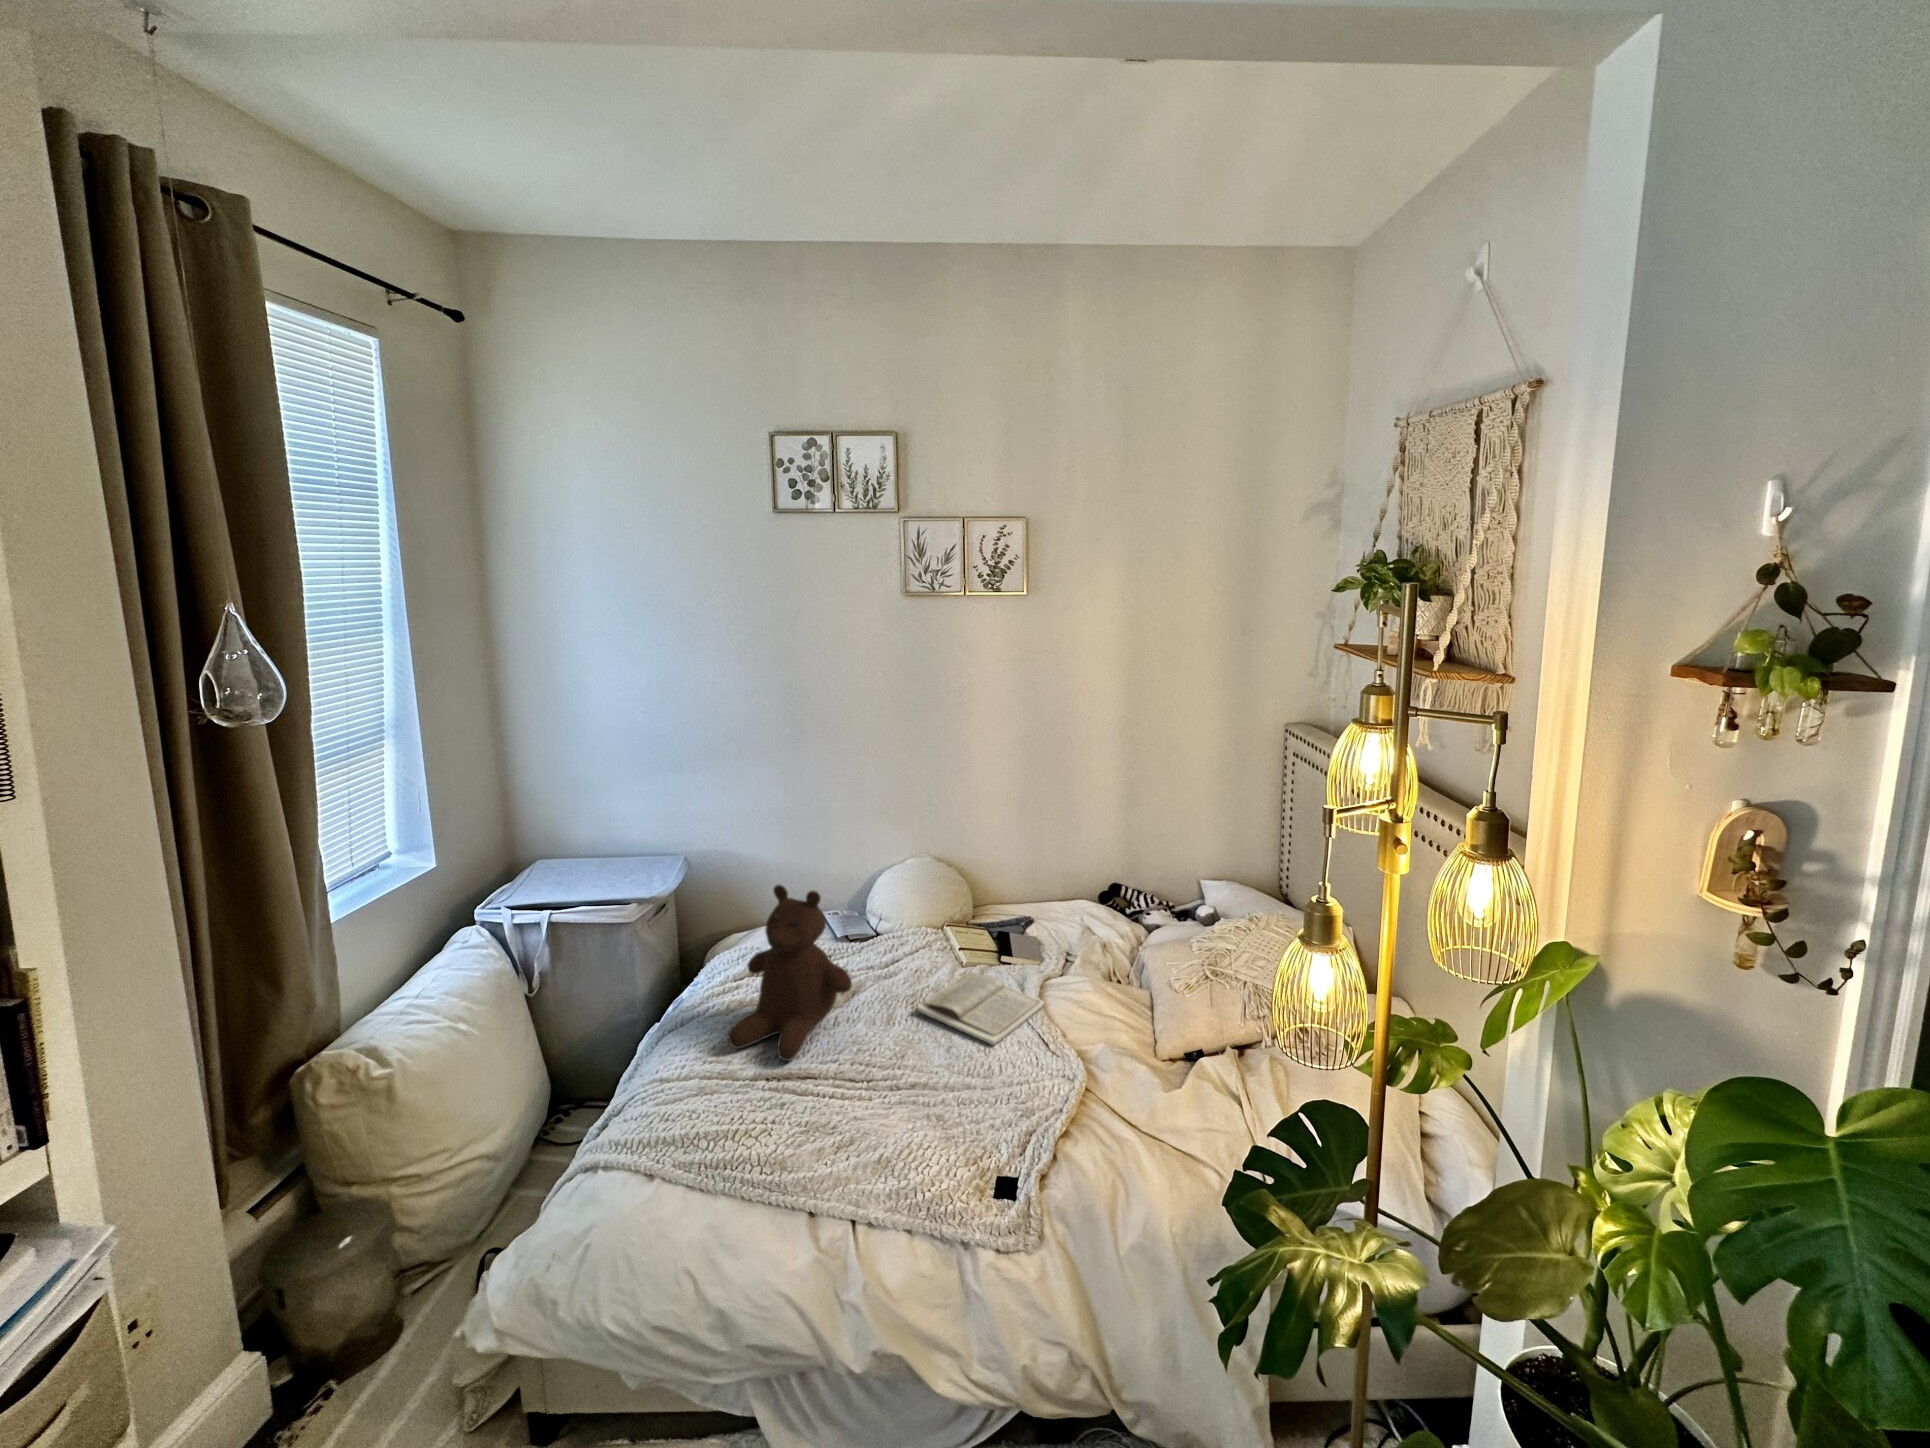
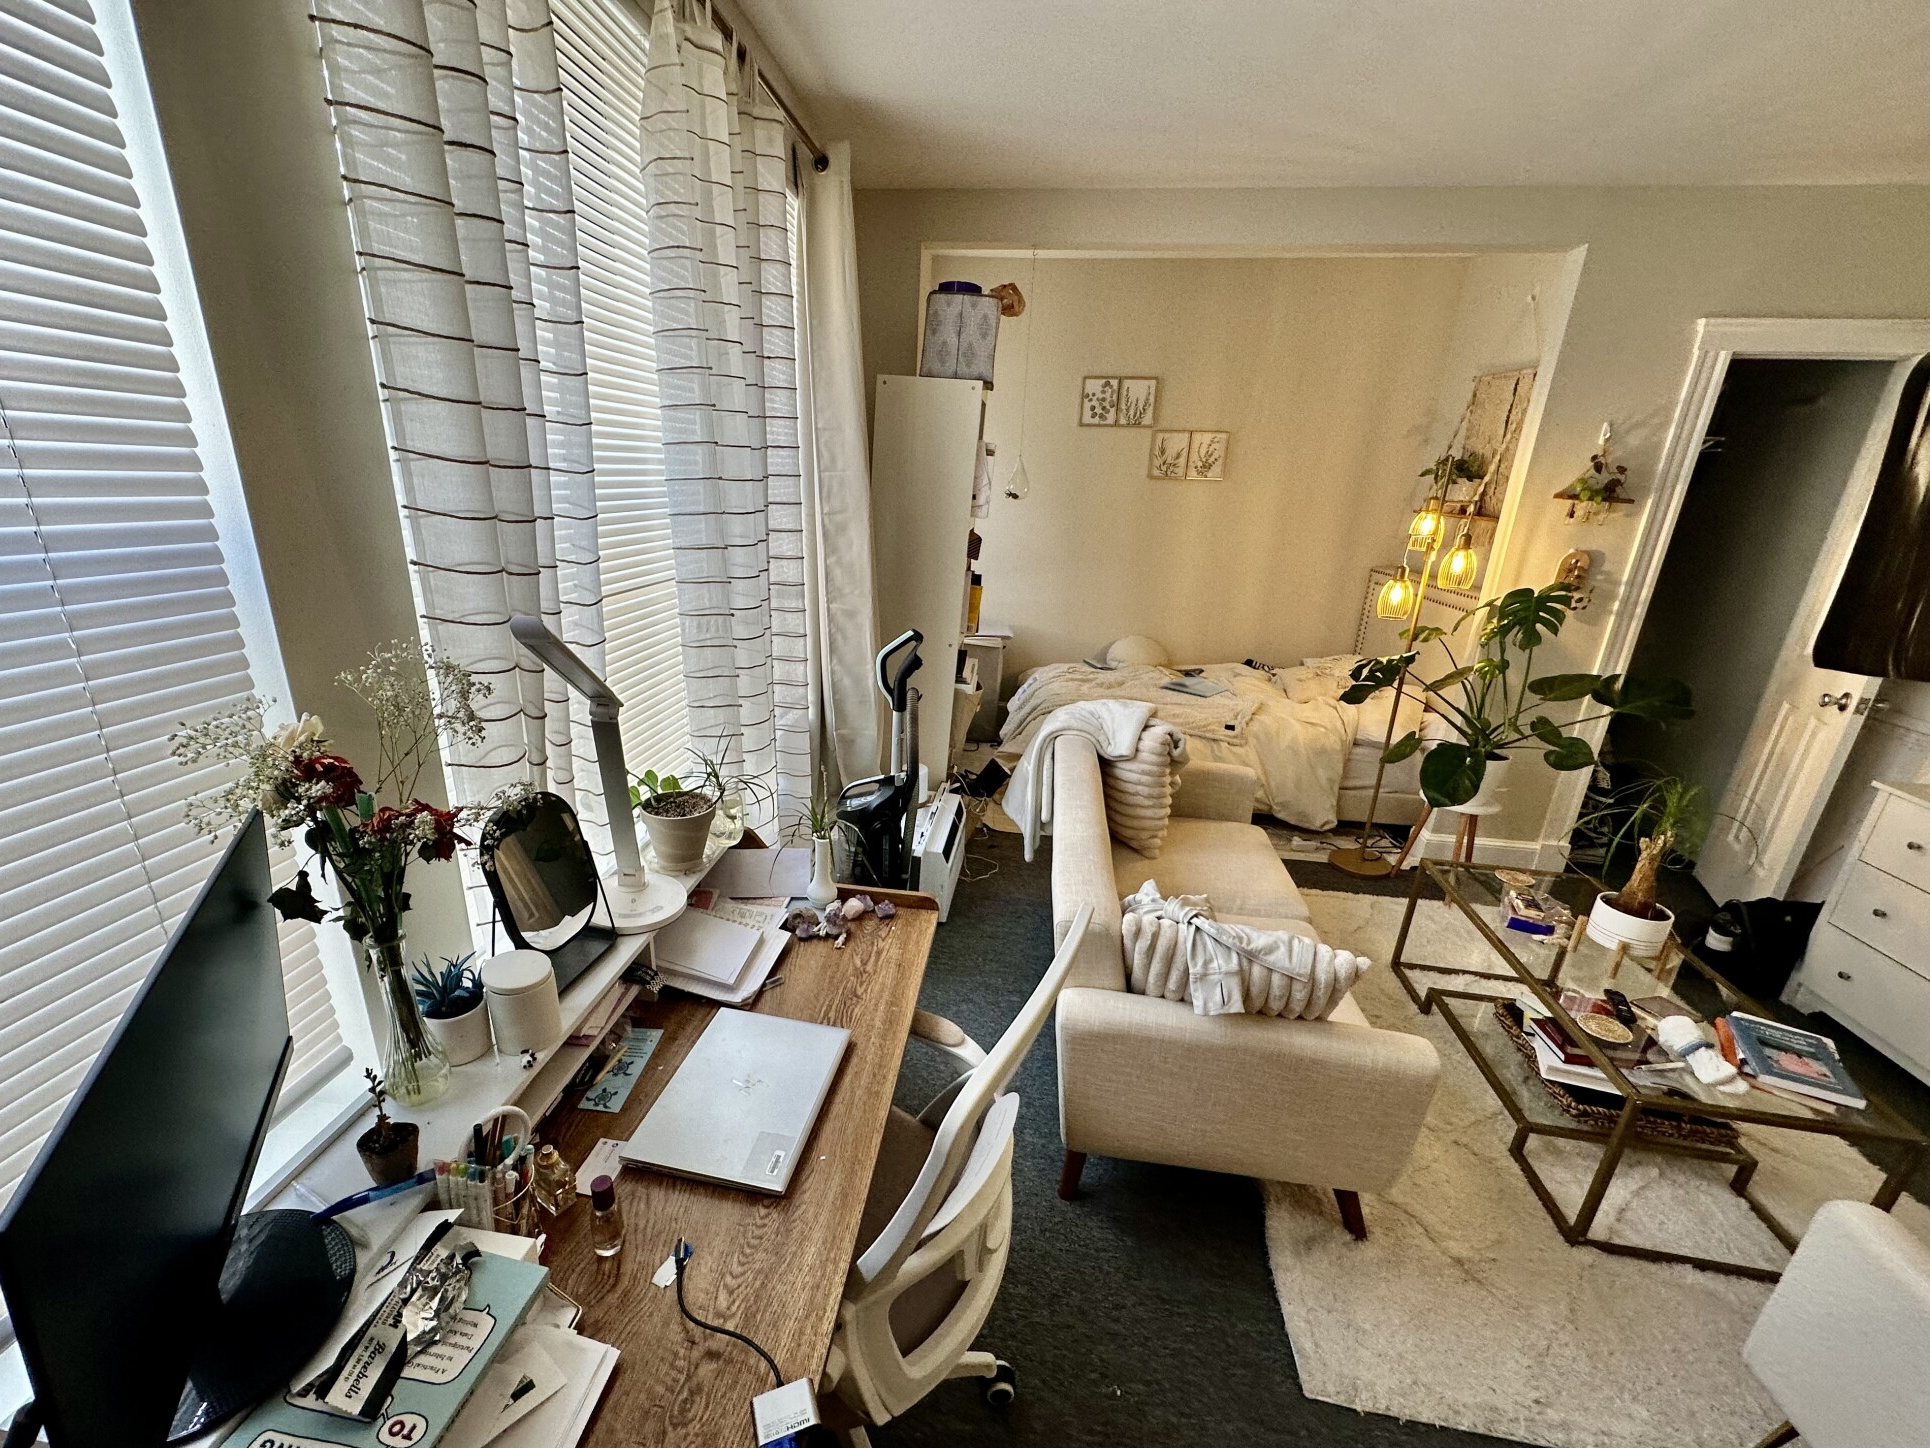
teddy bear: present [728,885,852,1061] -> none [1081,616,1138,693]

